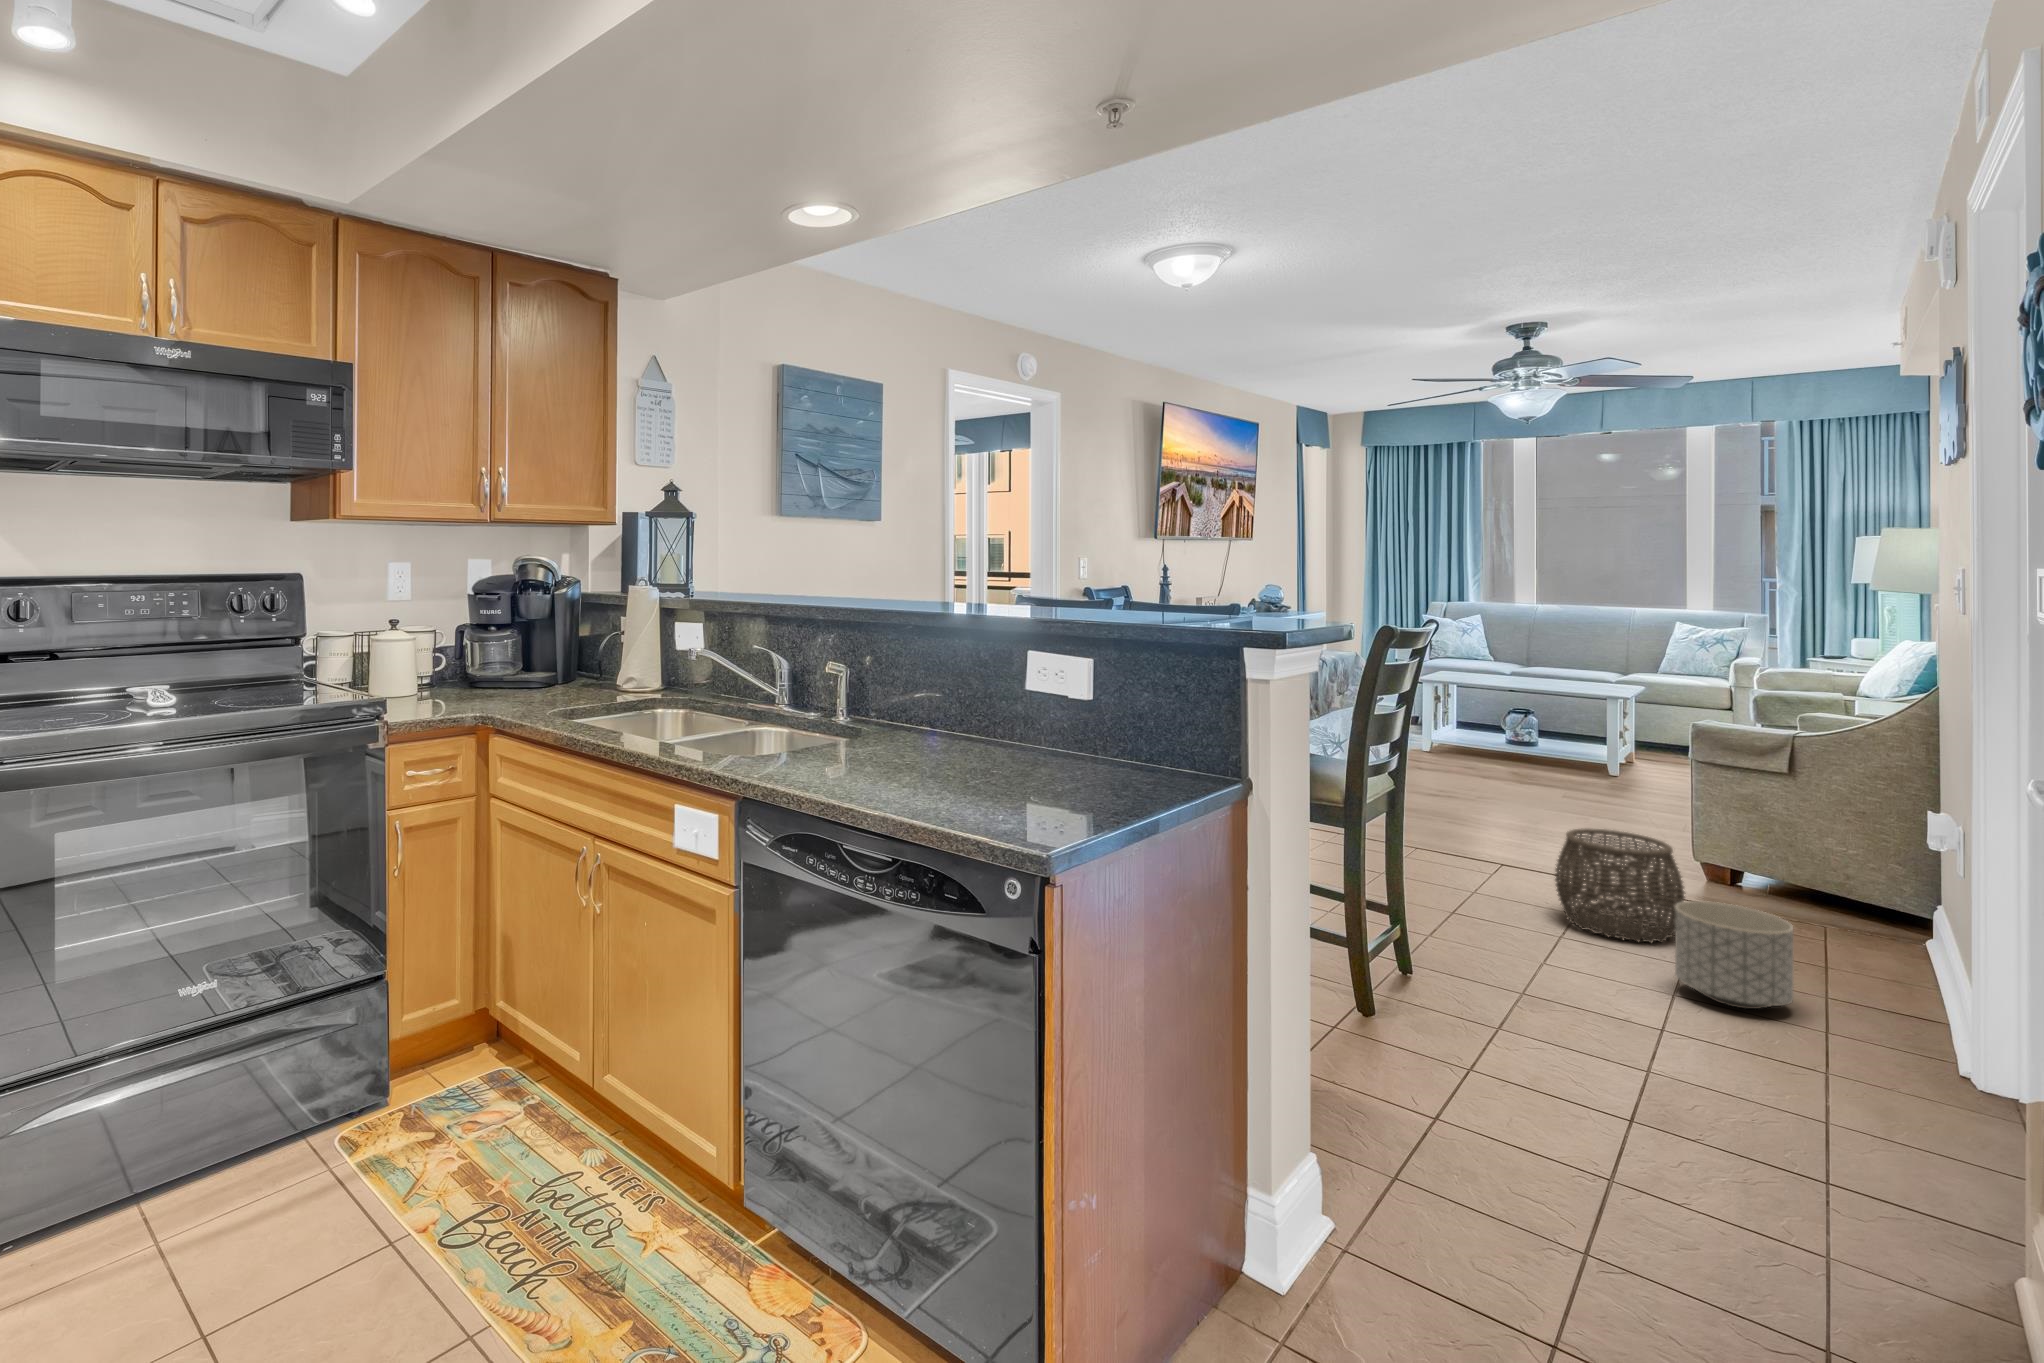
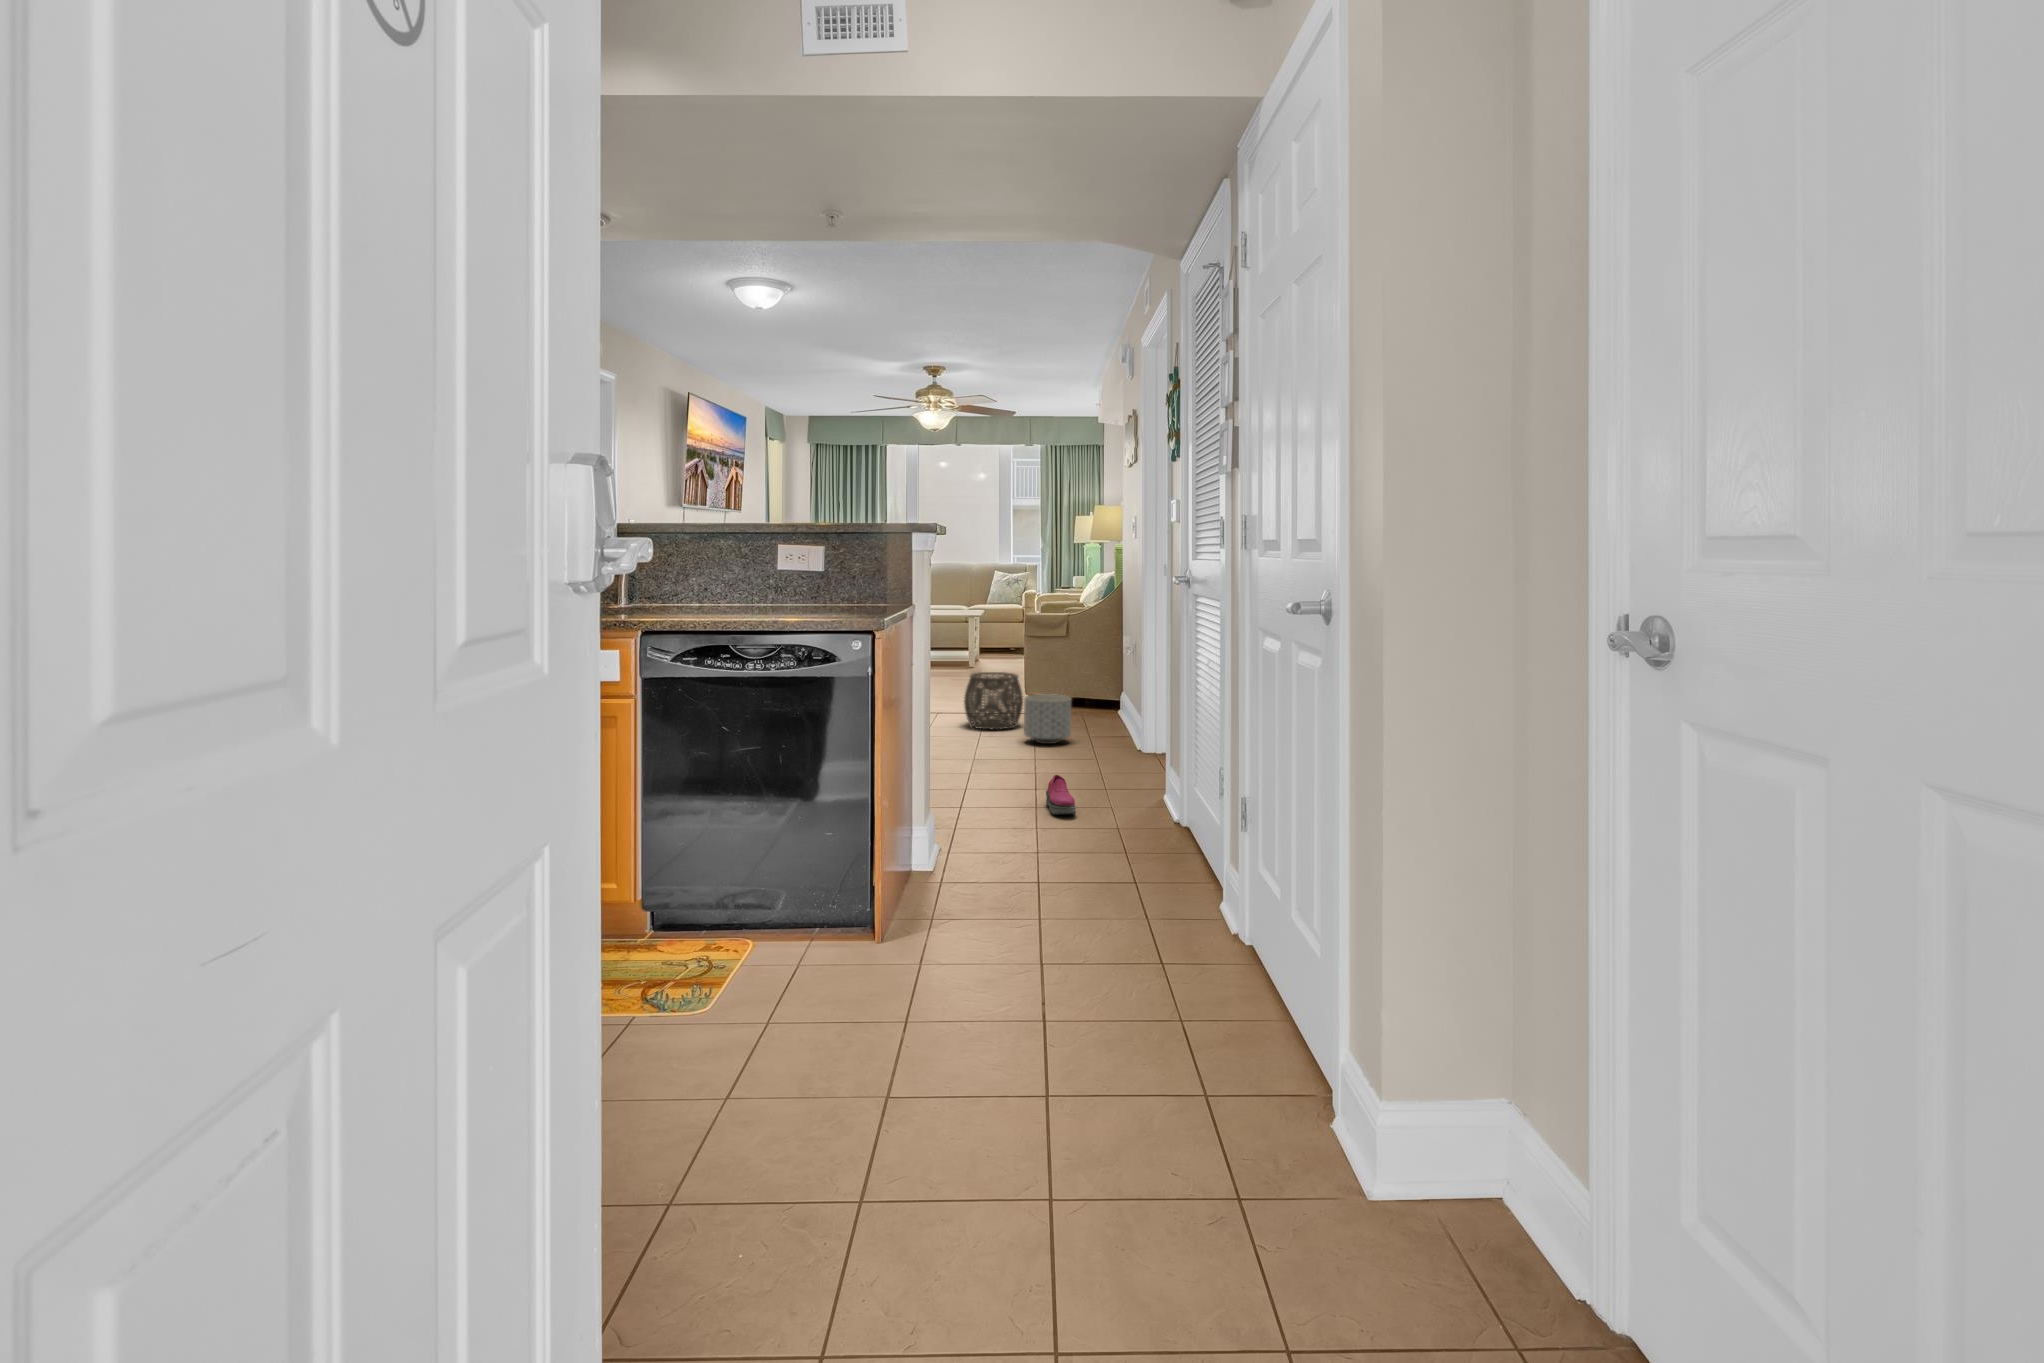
shoe: none [1682,1163,1763,1293] -> present [1046,775,1076,815]

